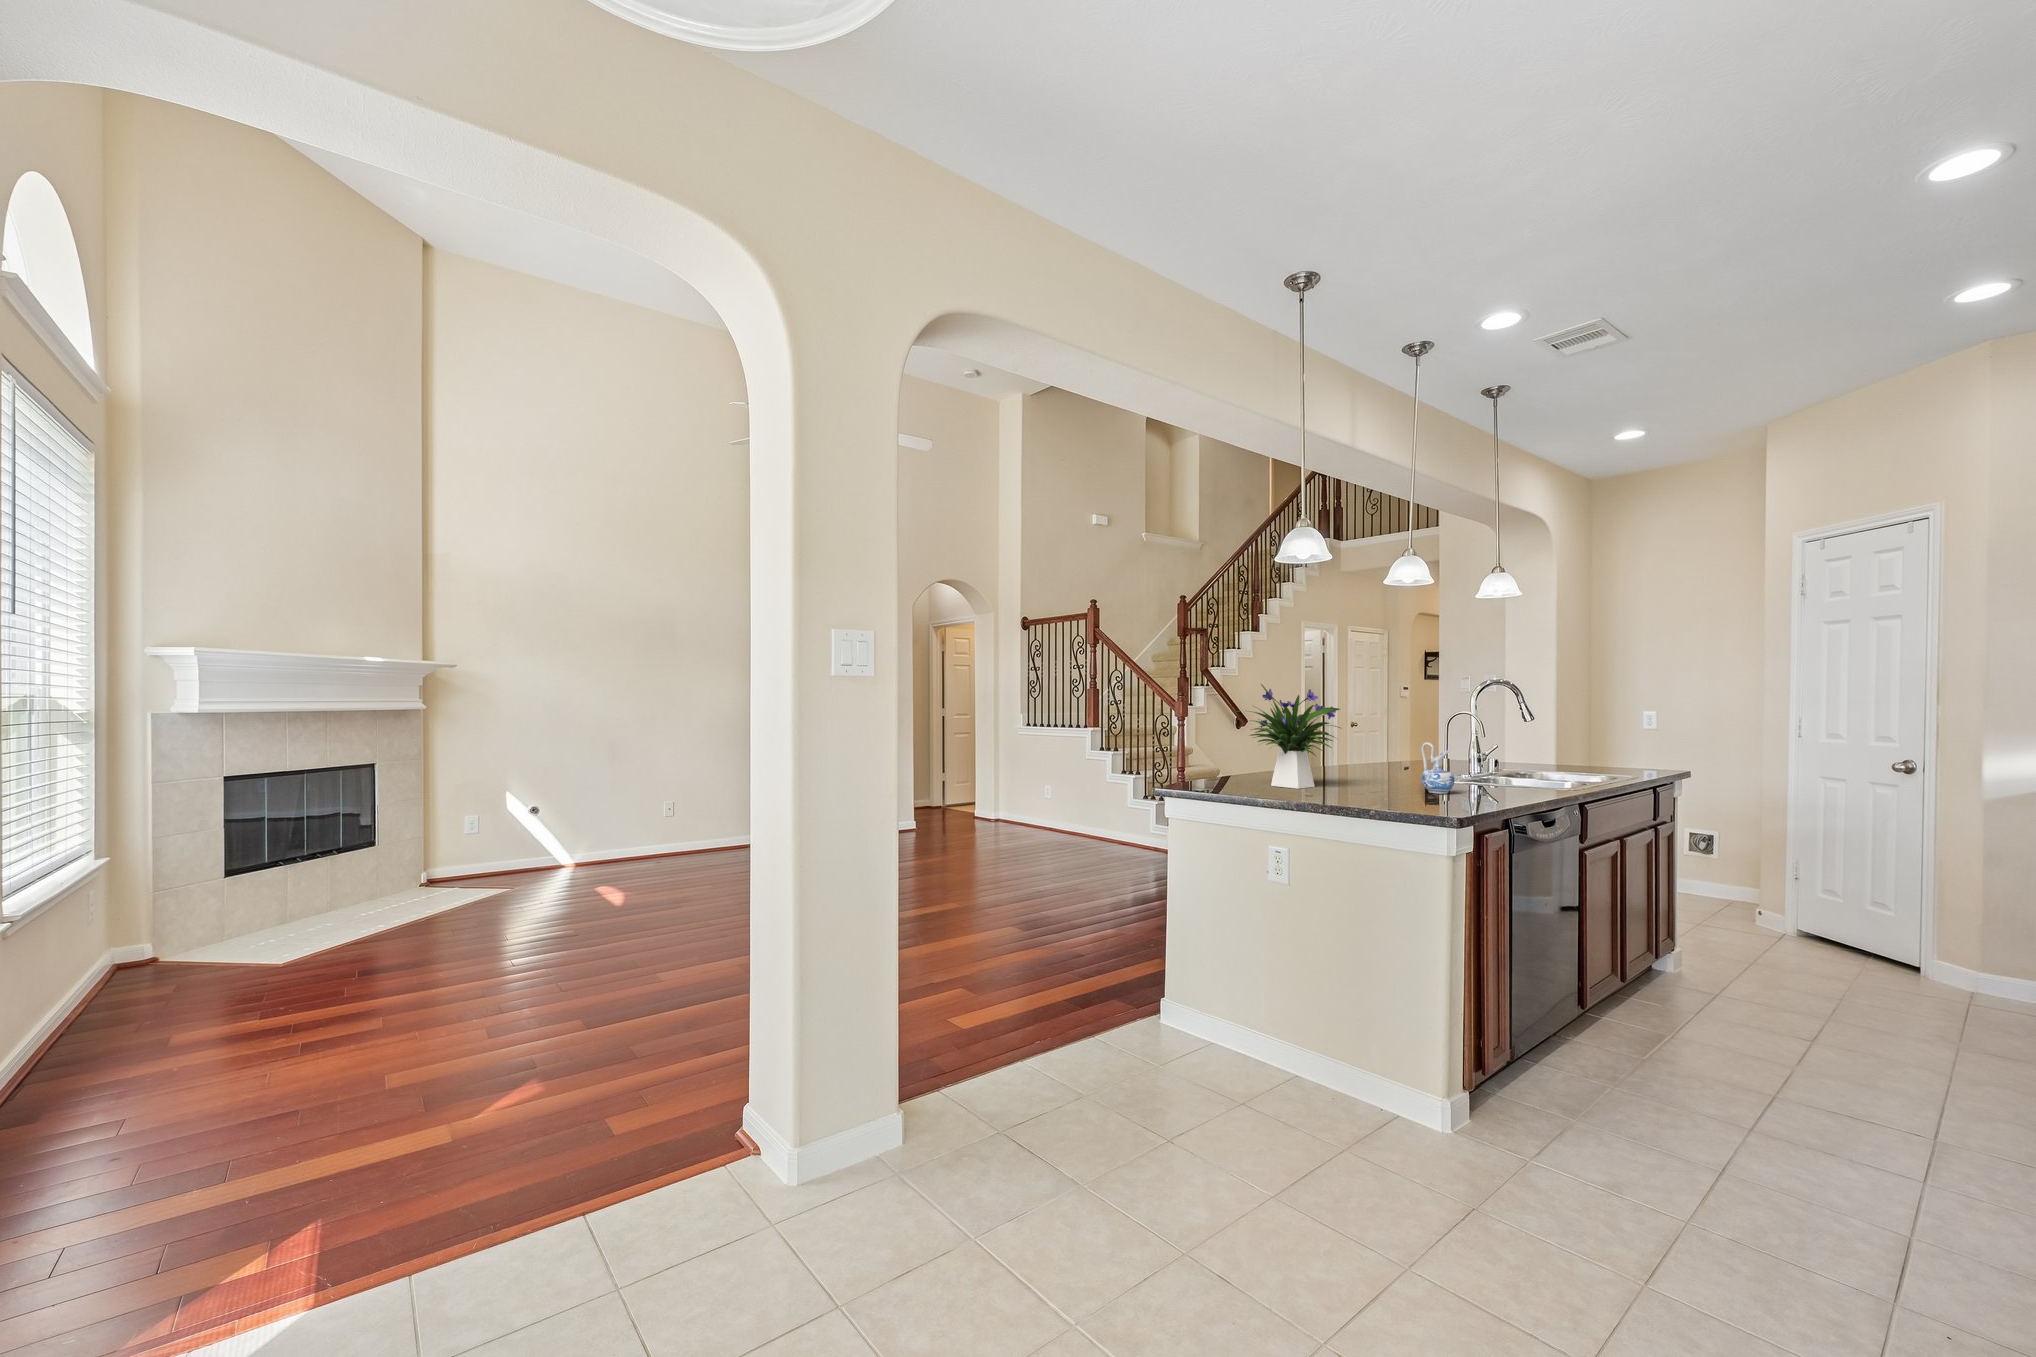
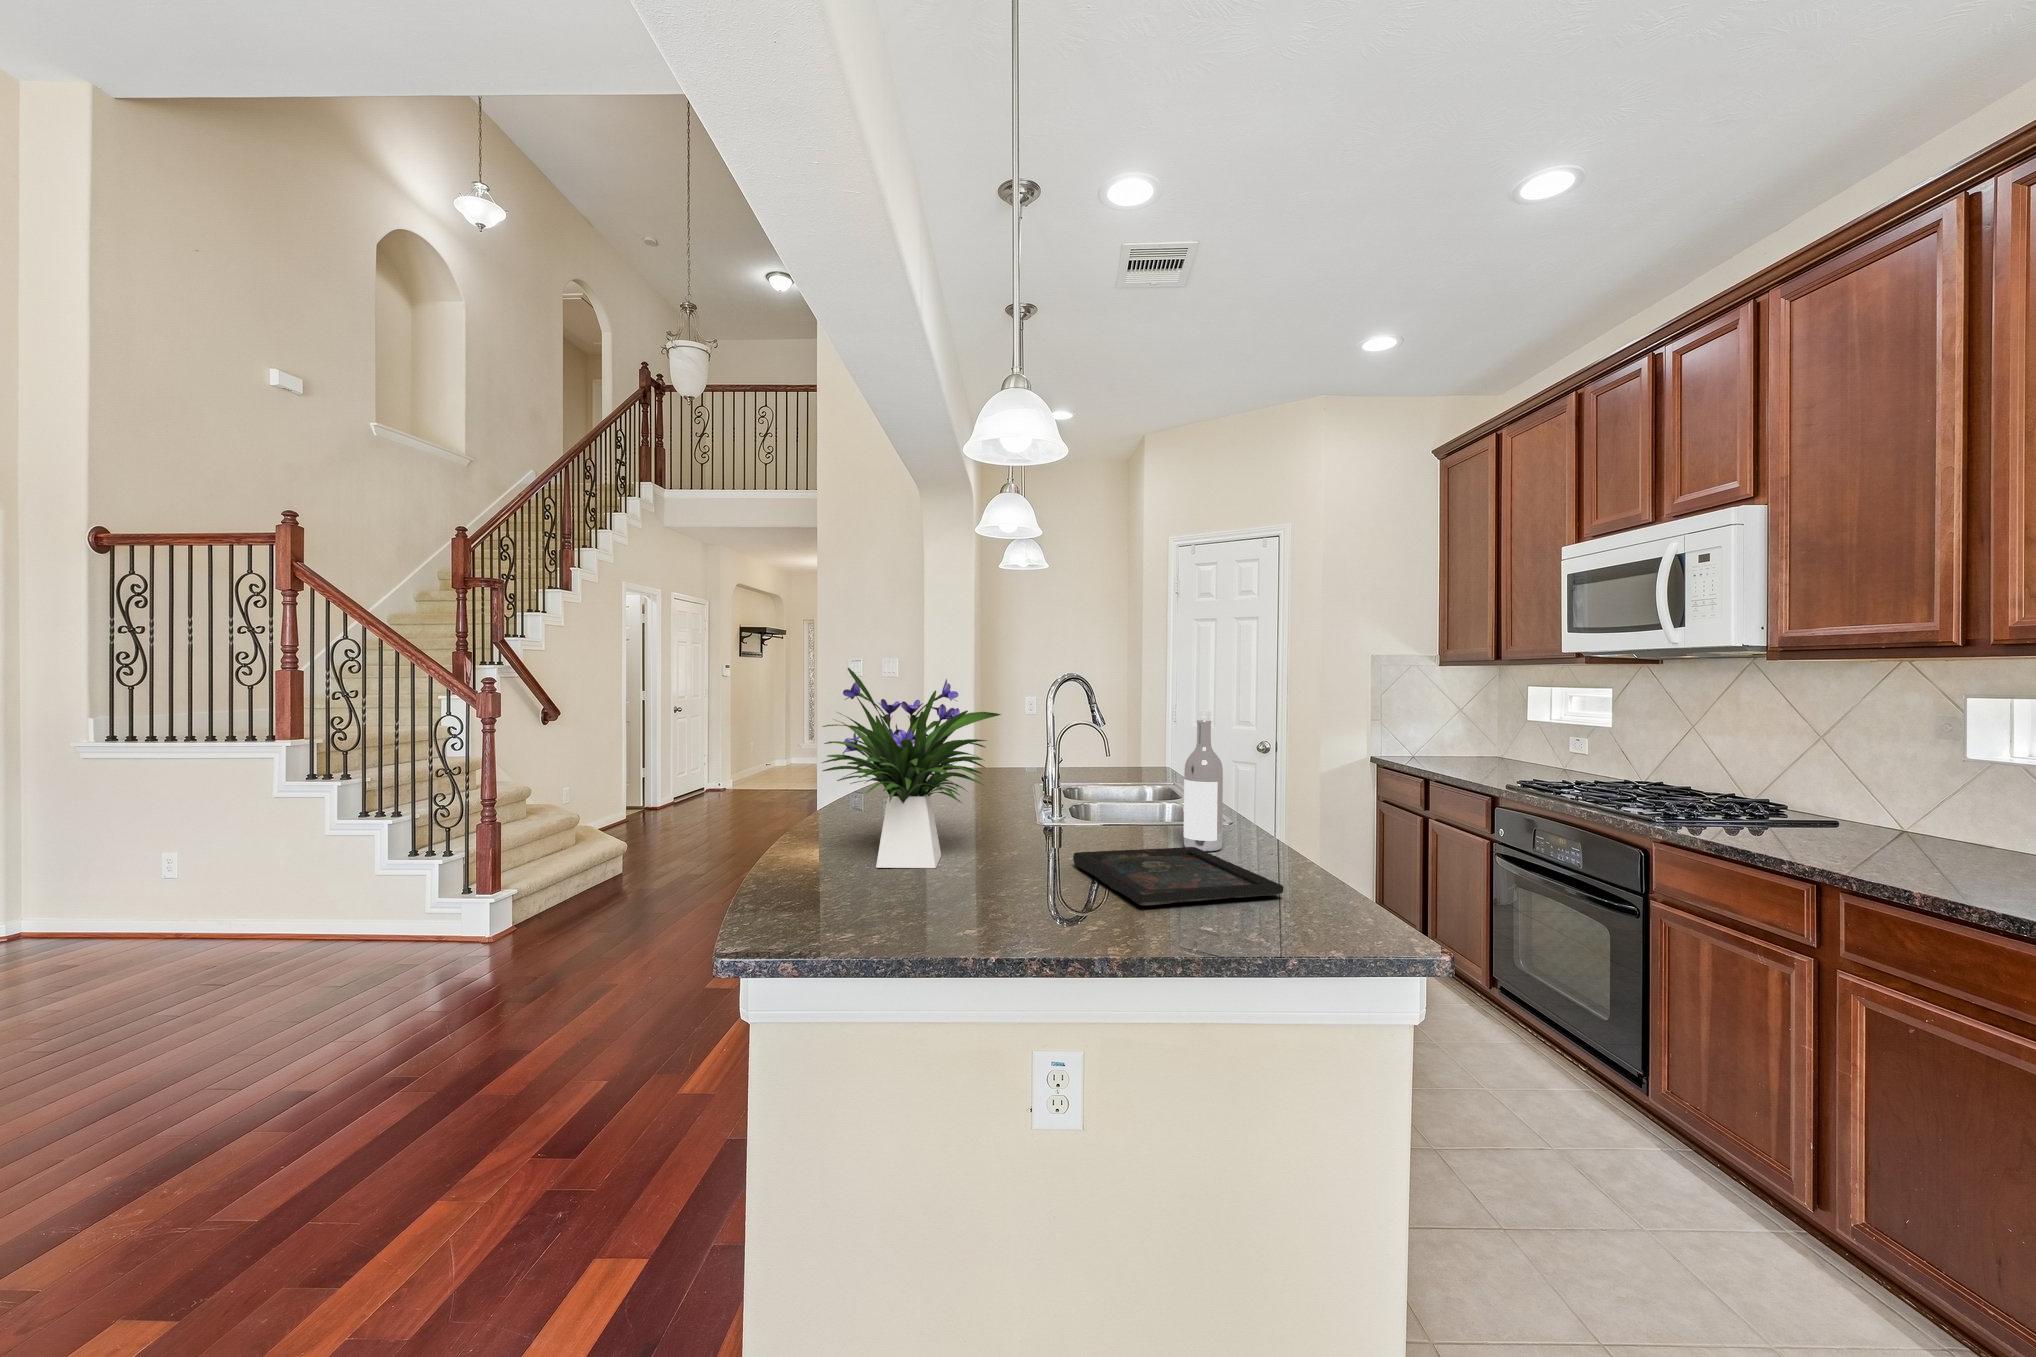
wine bottle: none [1460,710,1488,799] -> present [1183,711,1223,851]
ceramic pitcher: present [1421,742,1454,794] -> none [1105,763,1153,844]
tray: none [1346,787,1451,807] -> present [1073,847,1283,905]

